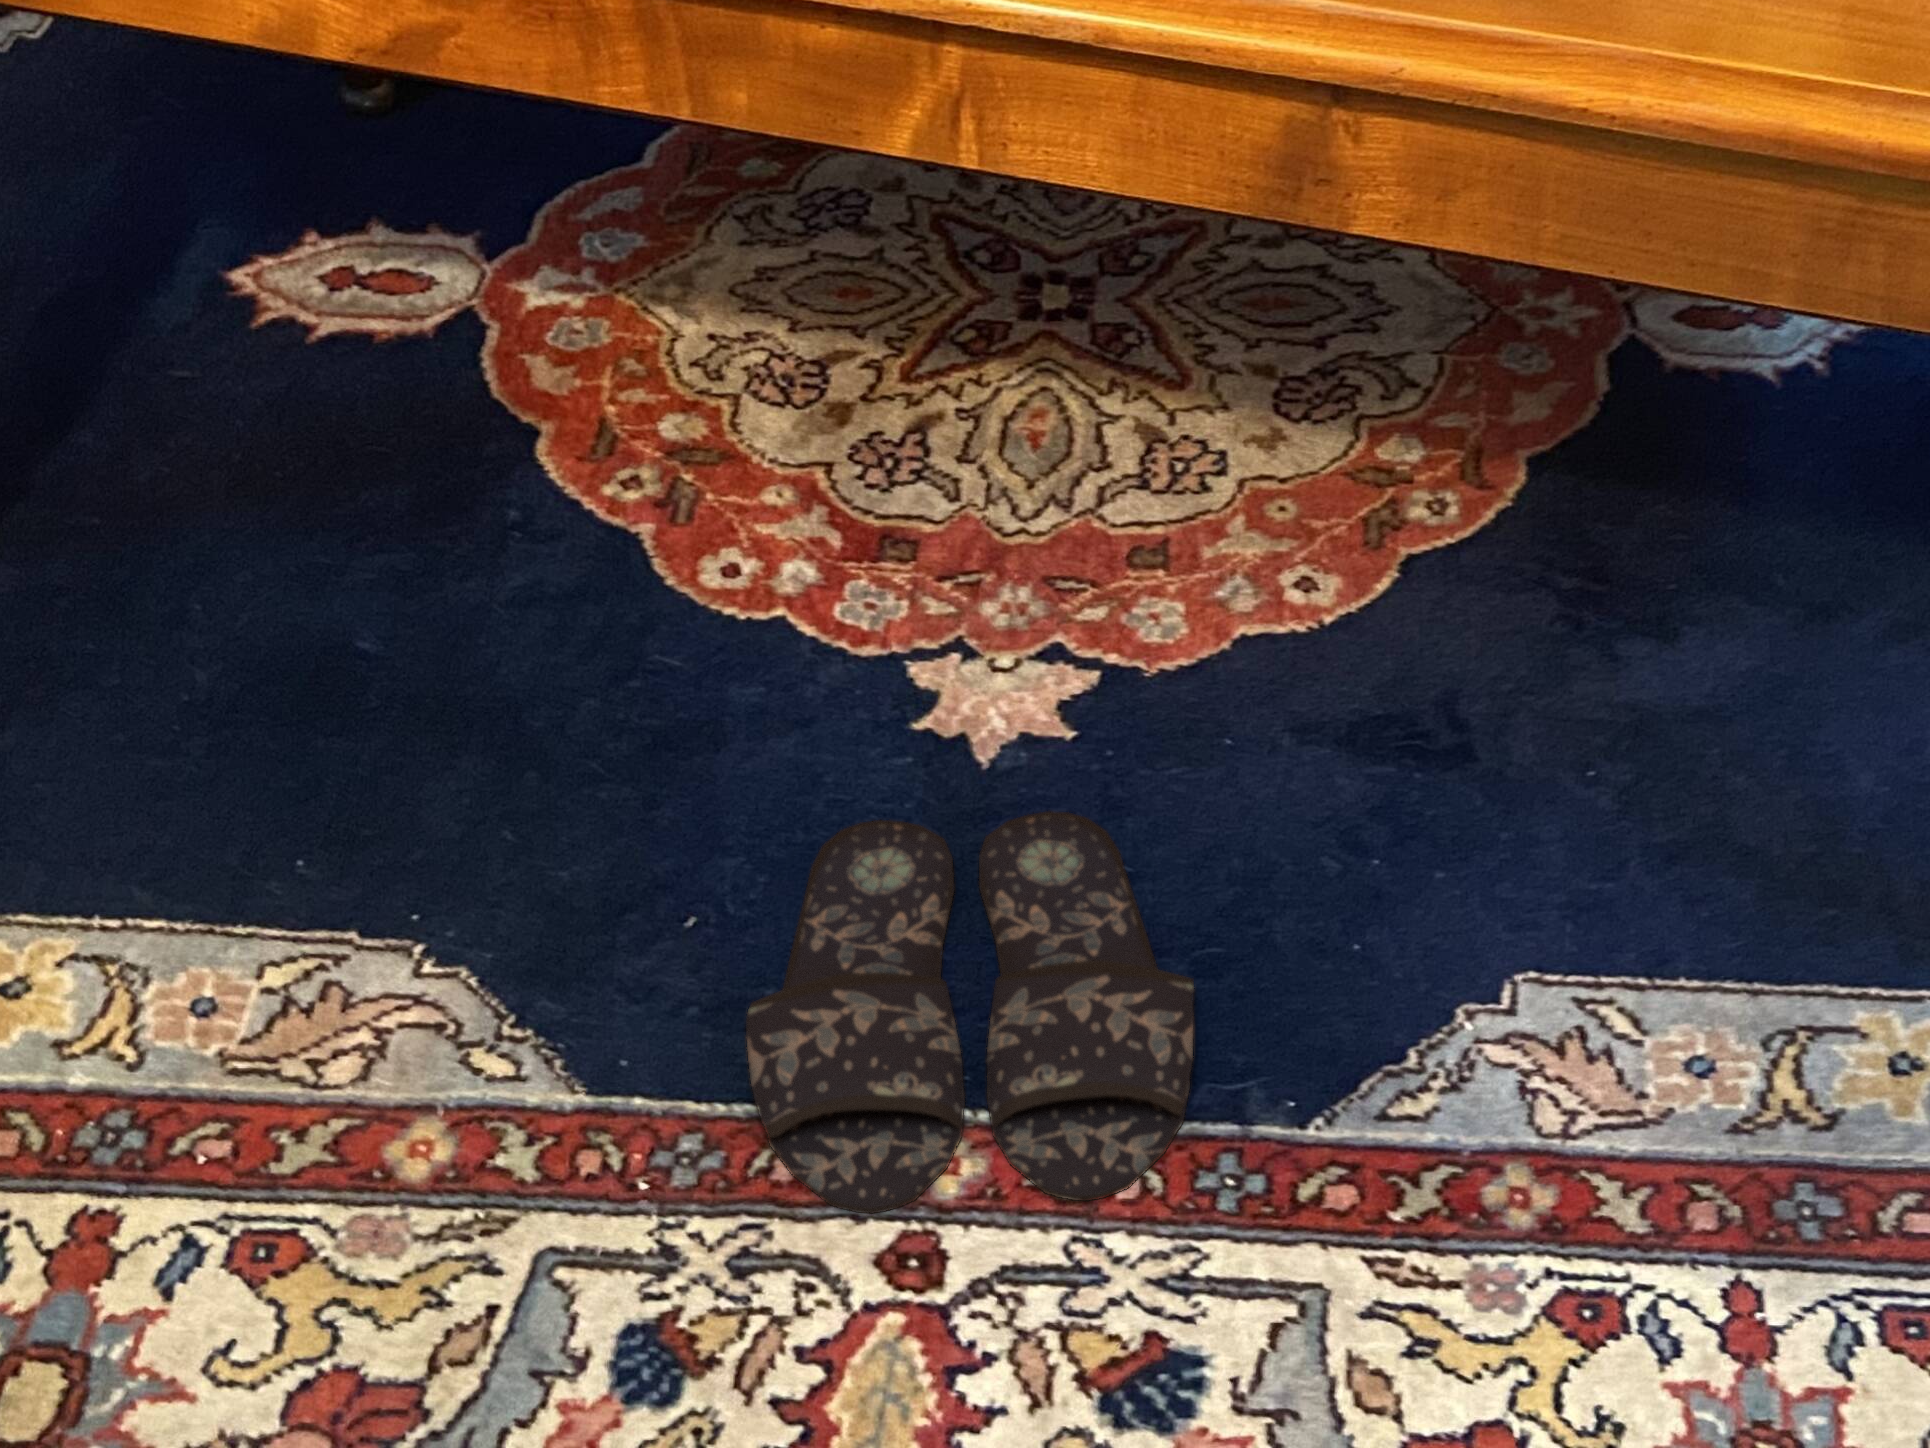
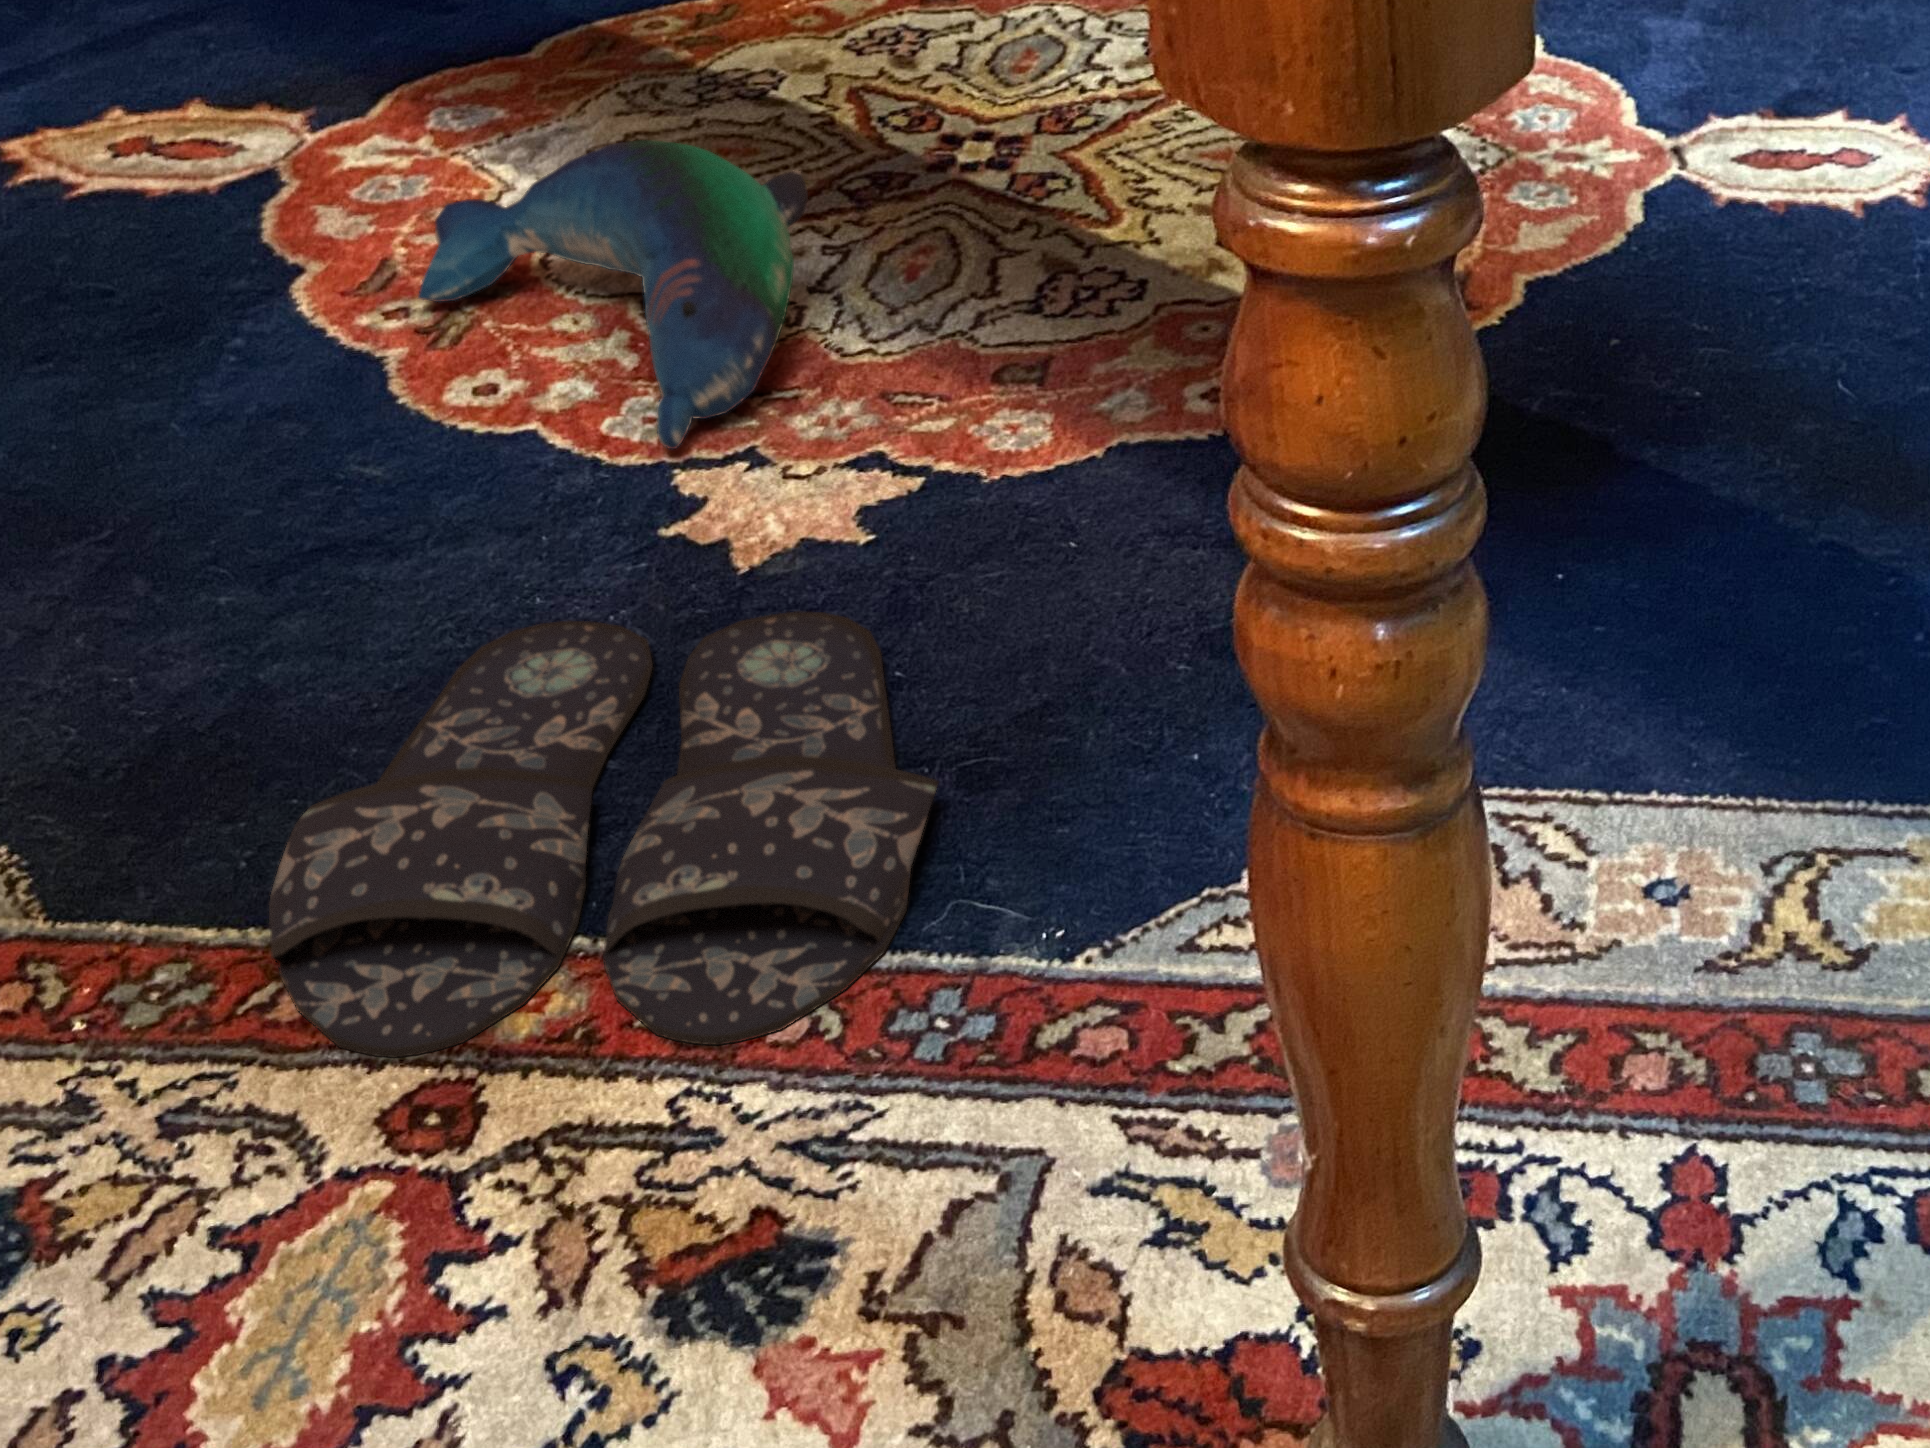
plush toy: none [655,348,979,640] -> present [418,140,808,449]

